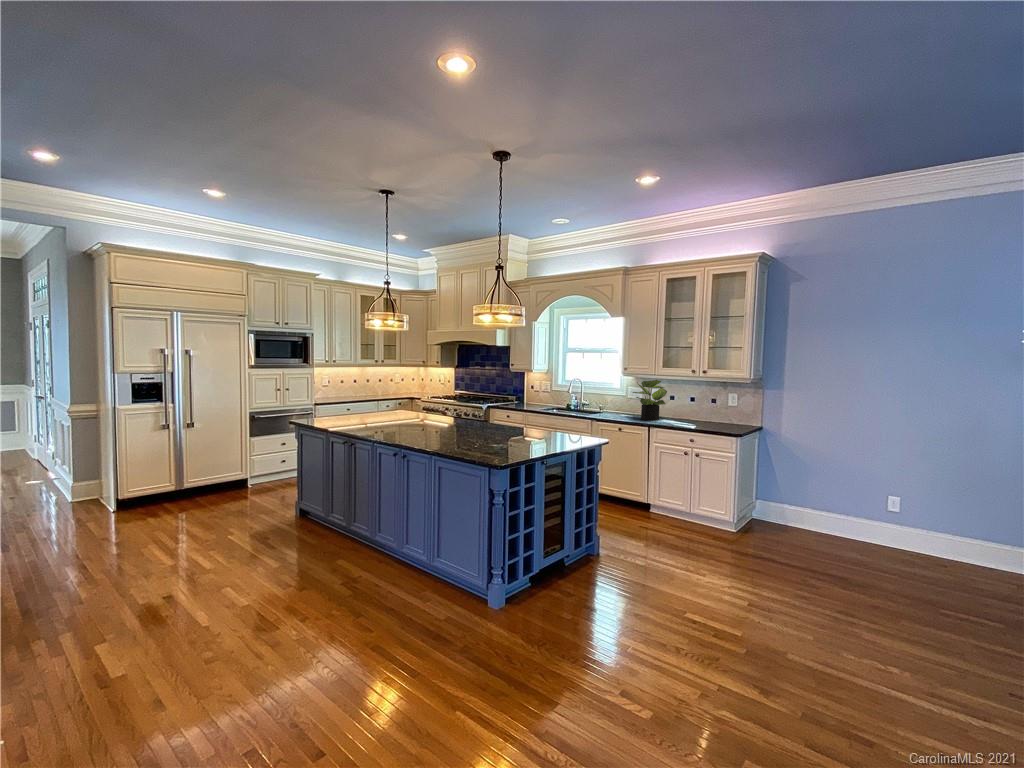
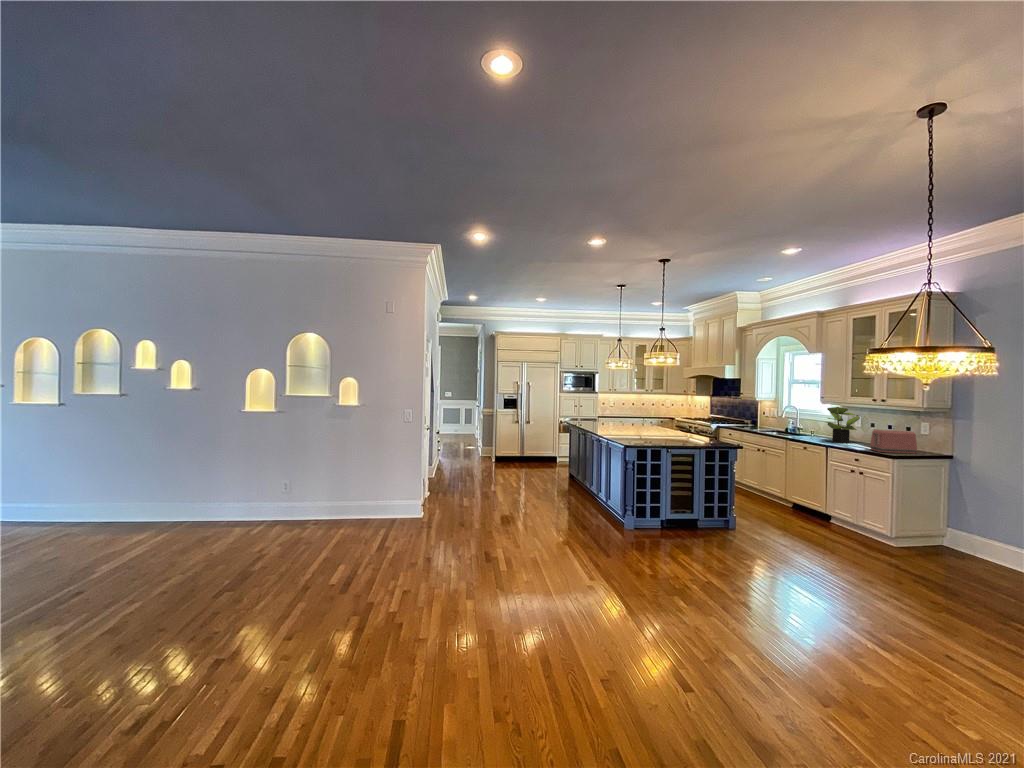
toaster: none [699,403,738,430] -> present [870,429,917,453]

